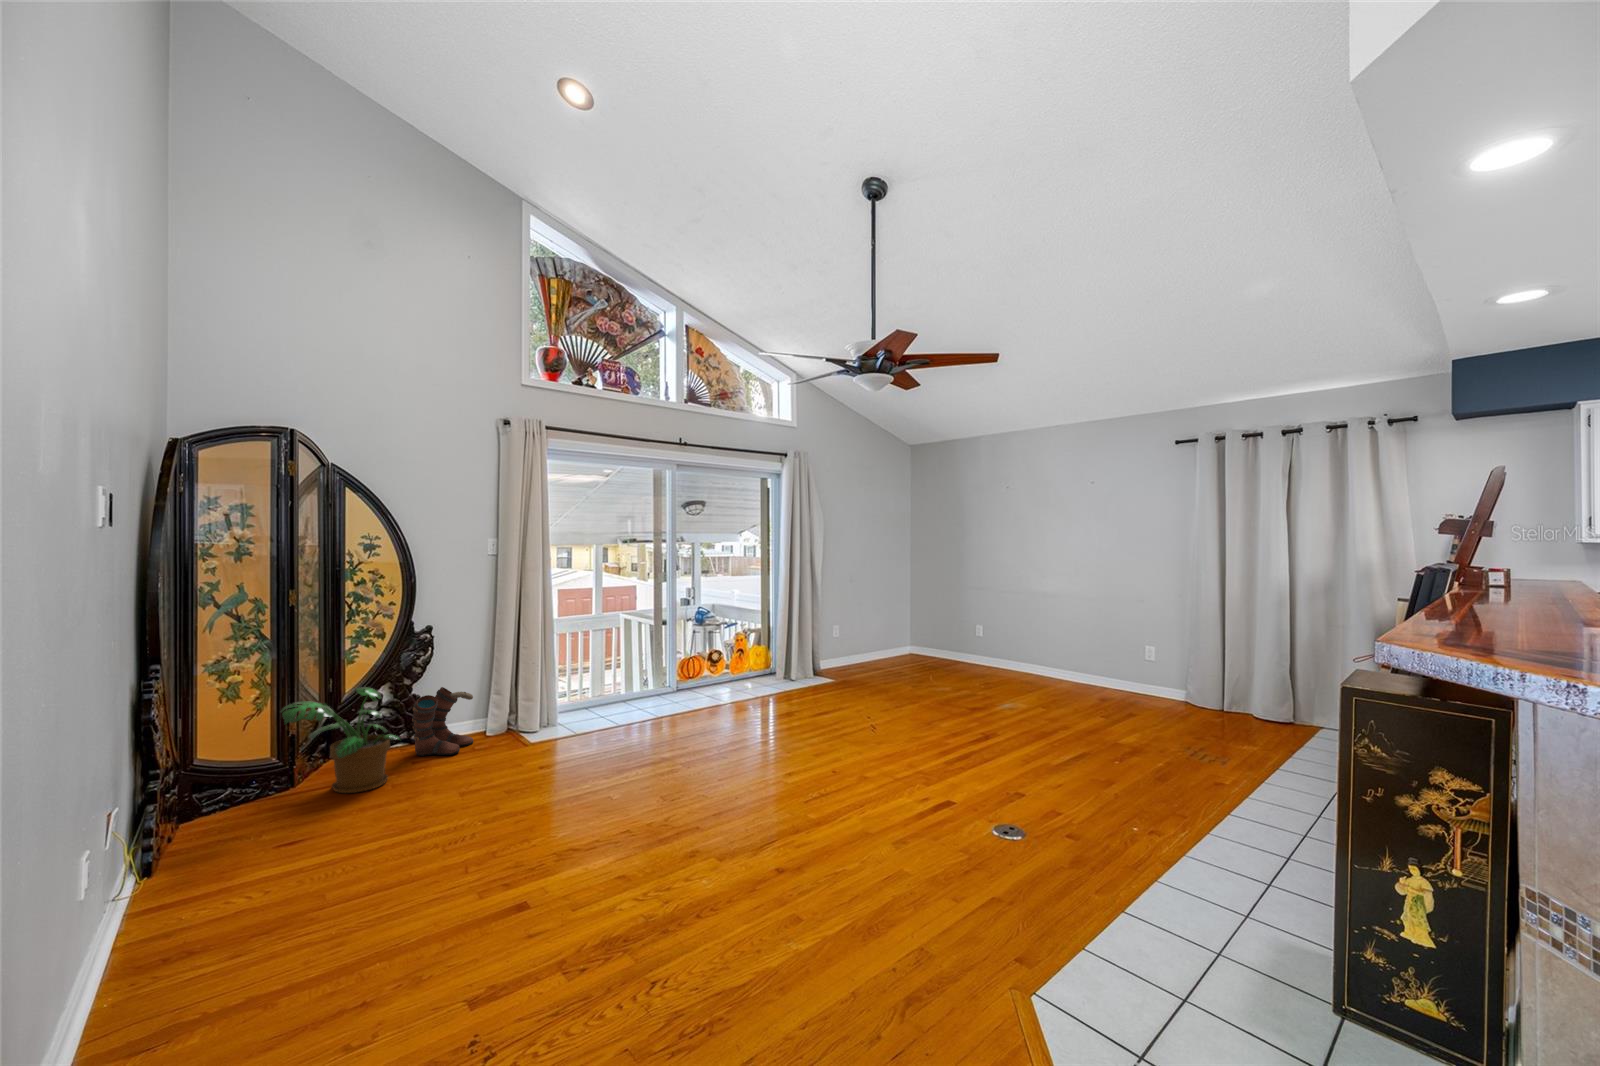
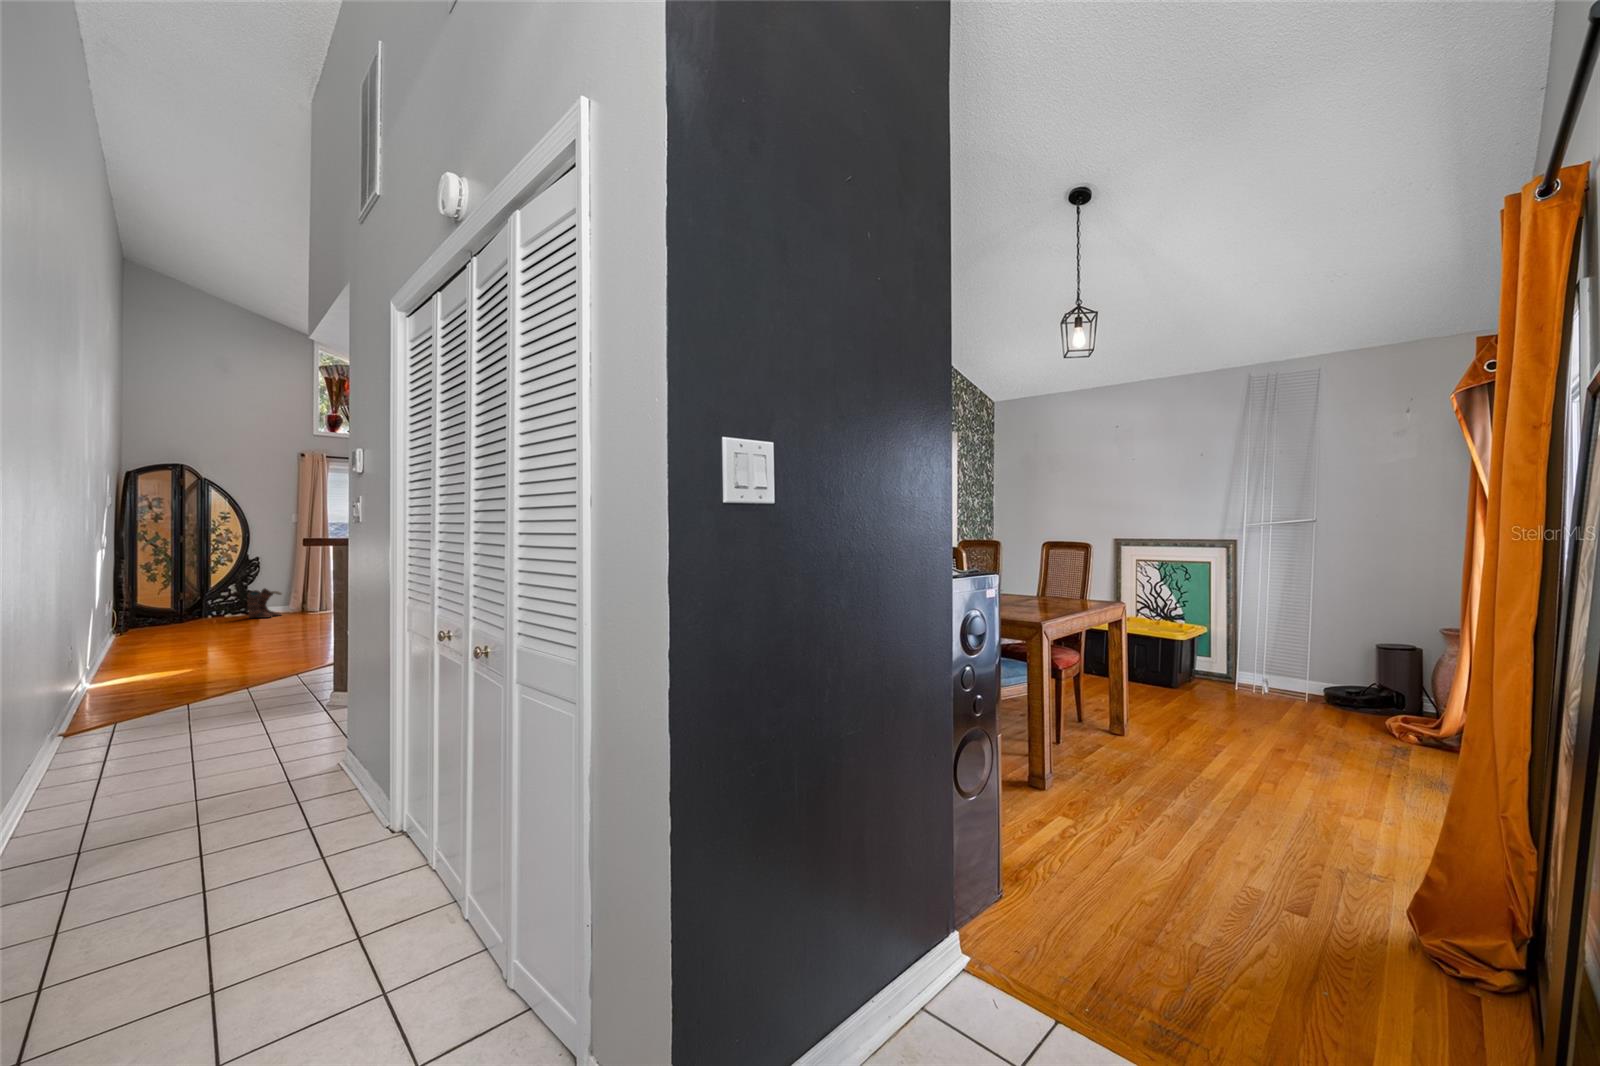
potted plant: present [281,687,400,793] -> none [178,582,239,625]

